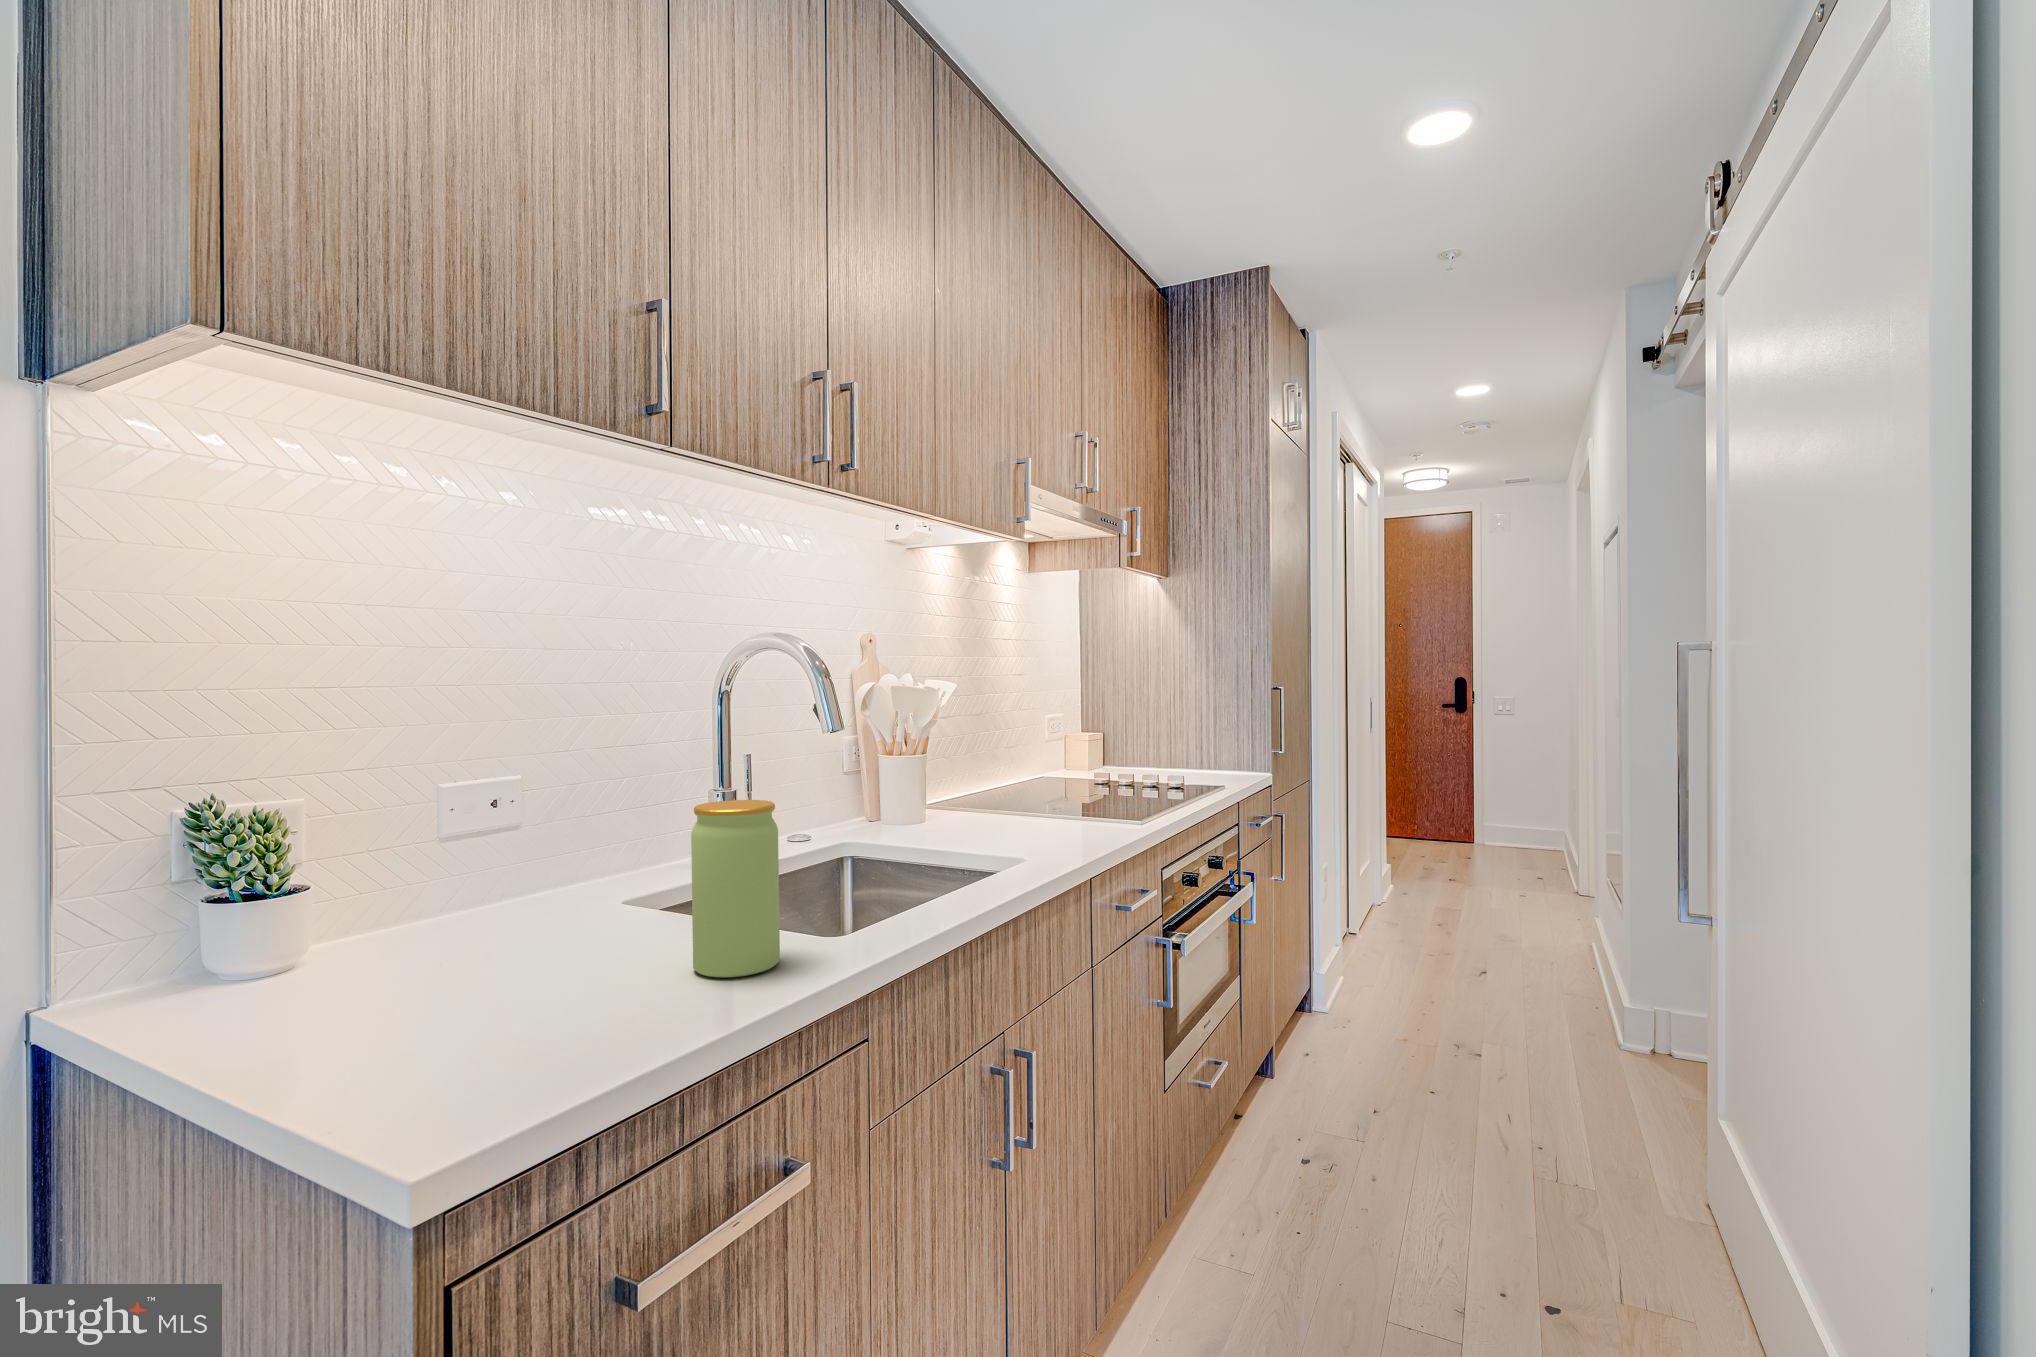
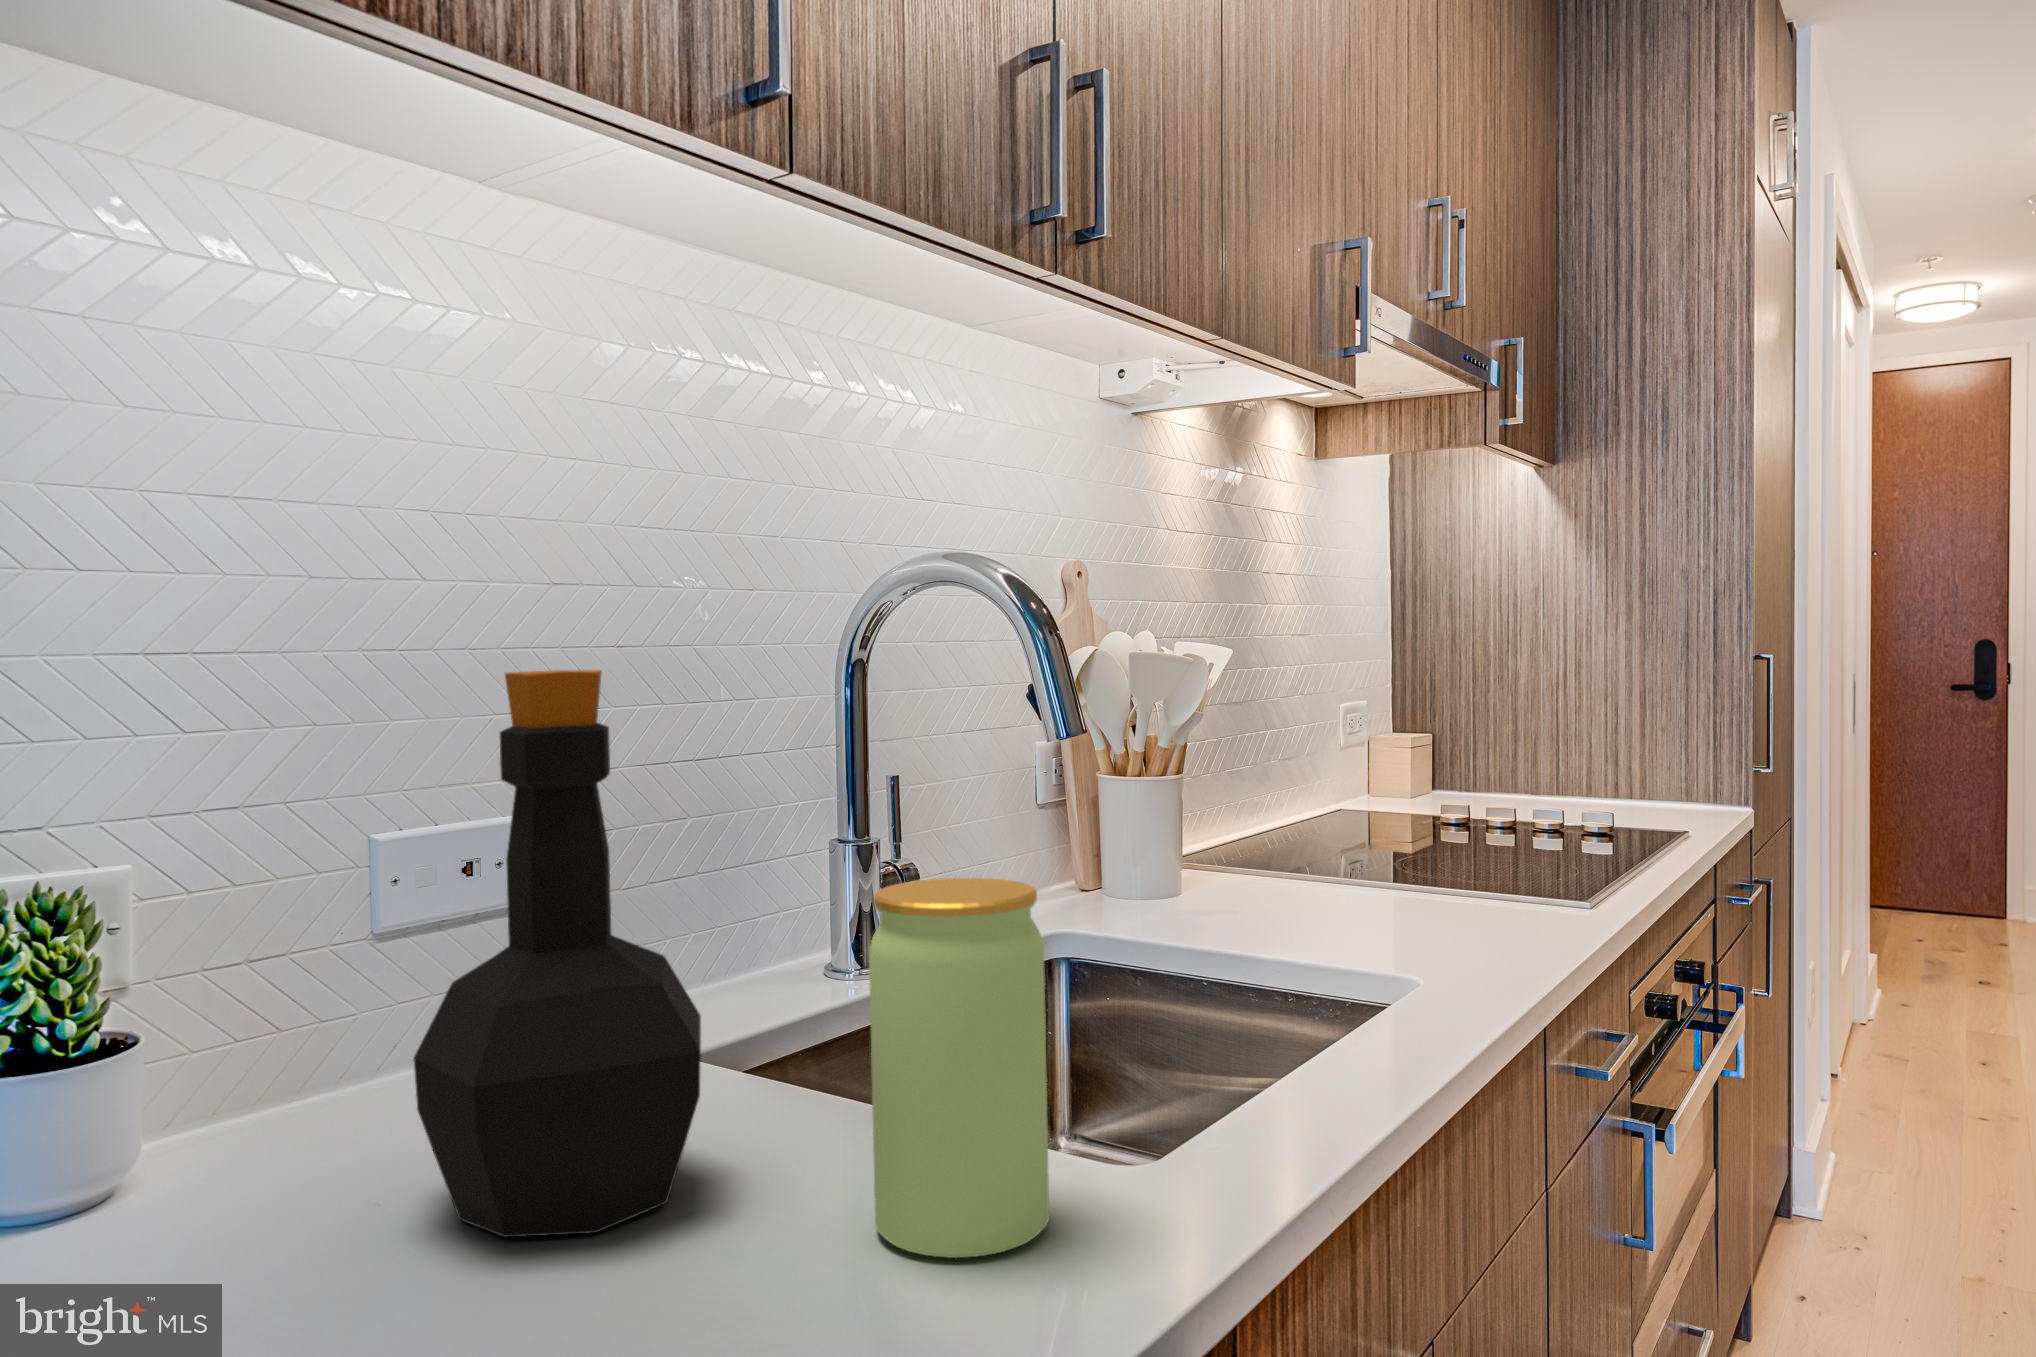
bottle: none [460,699,613,977] -> present [414,670,701,1237]

